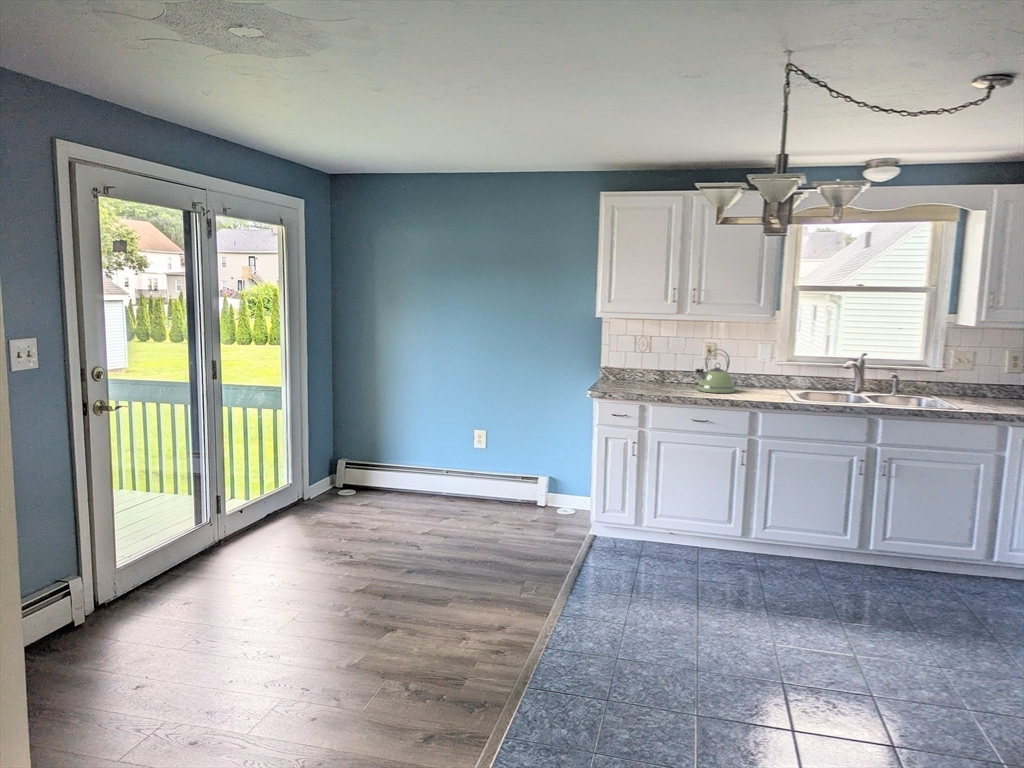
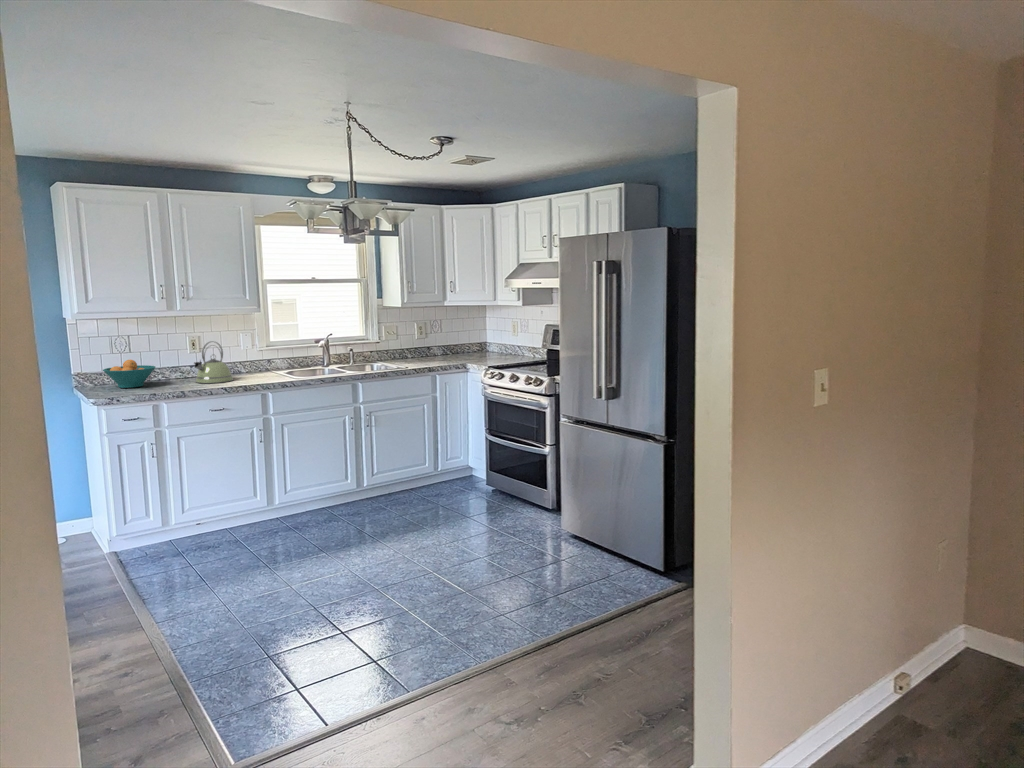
fruit bowl: none [618,359,663,386] -> present [103,360,155,388]

